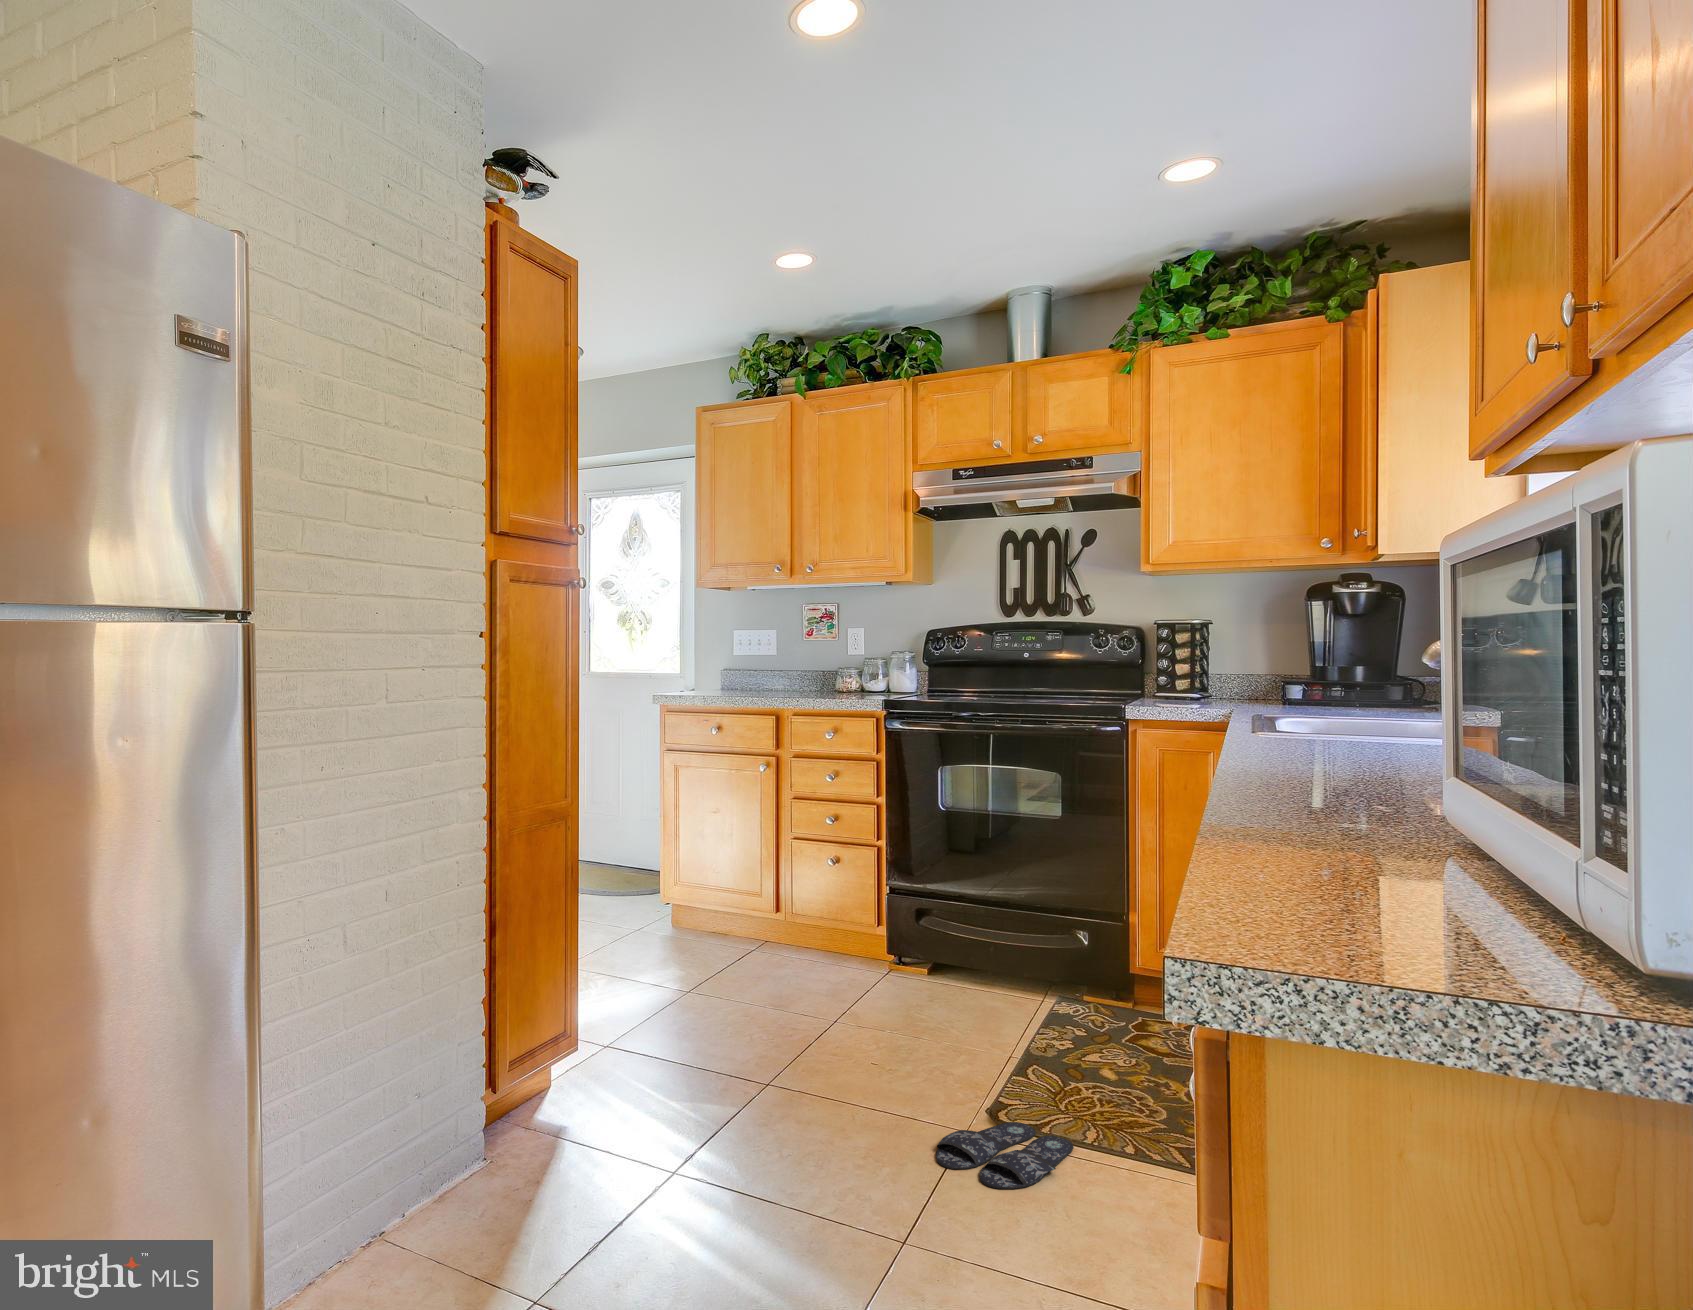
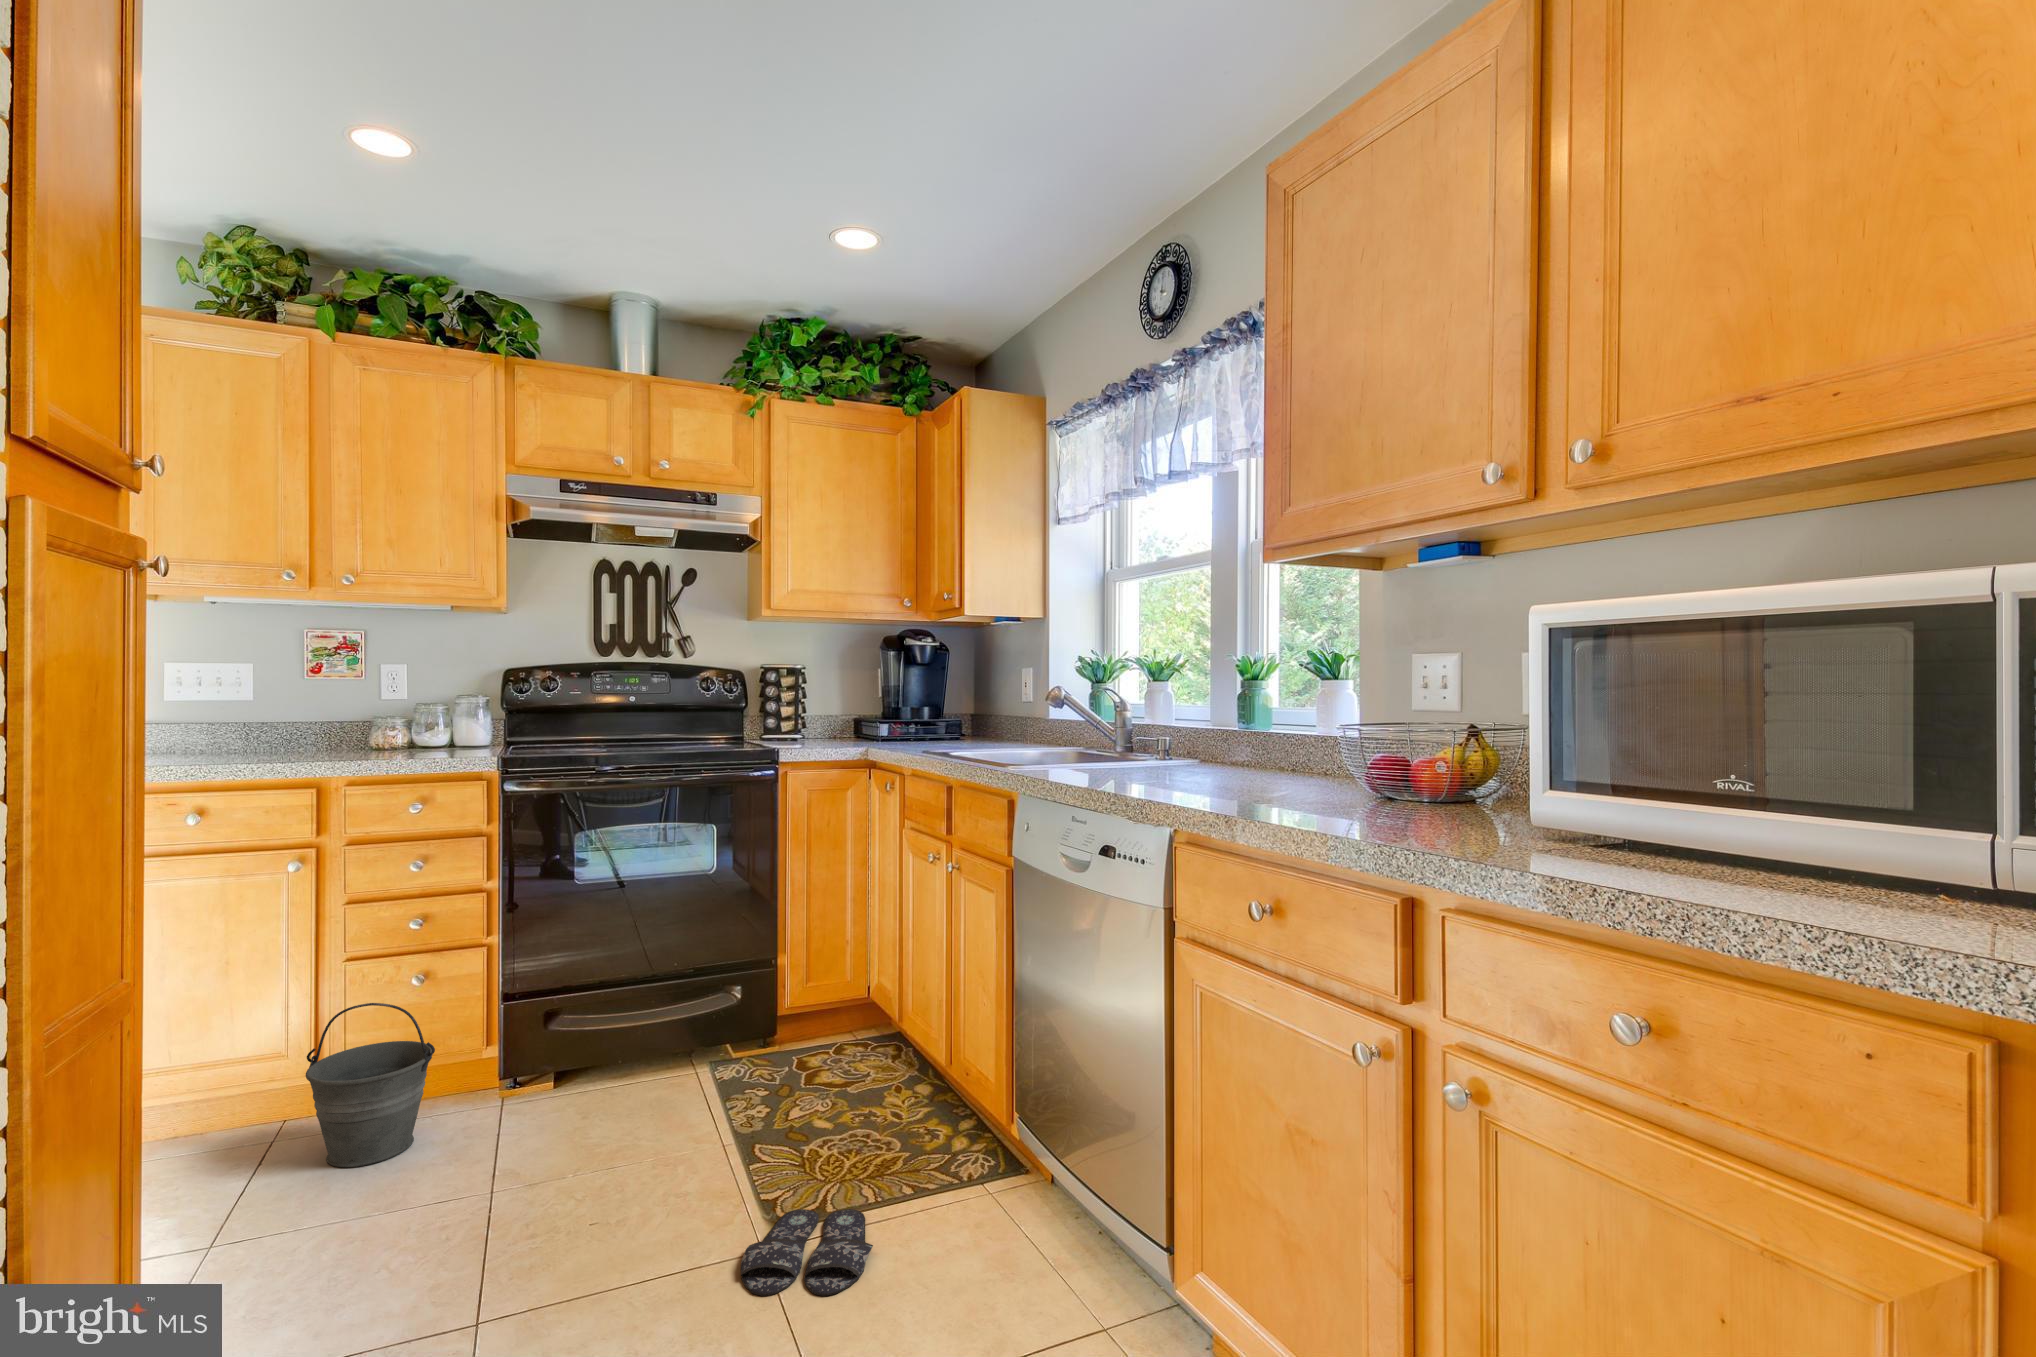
bucket: none [745,878,826,999] -> present [305,1003,435,1167]

